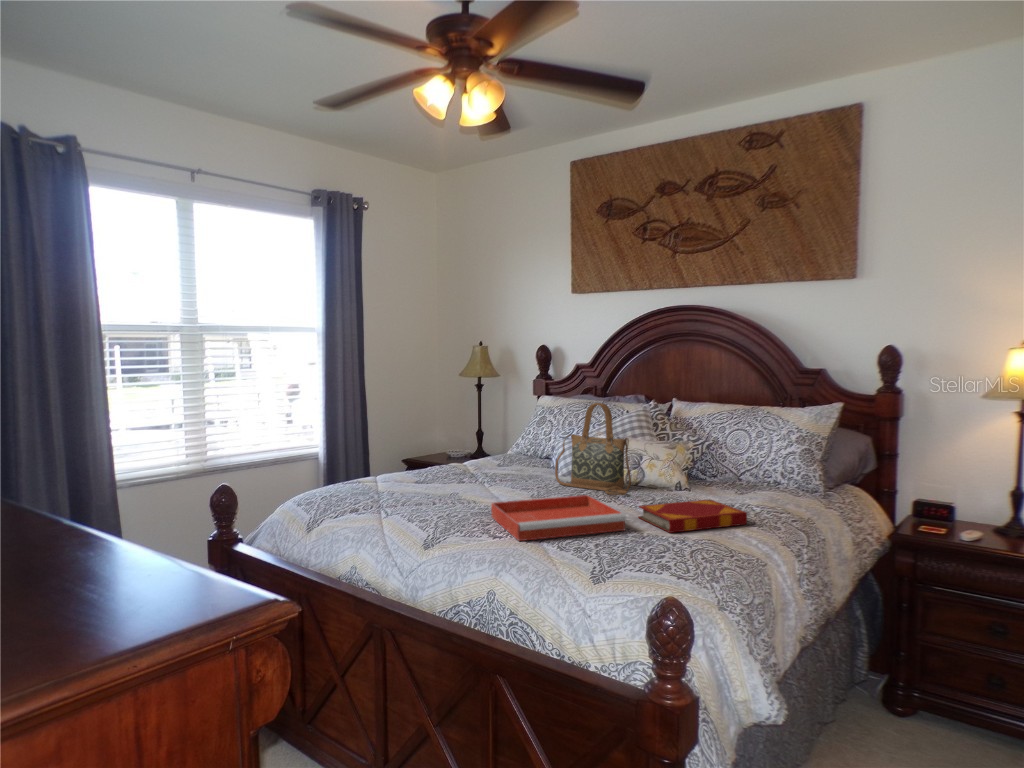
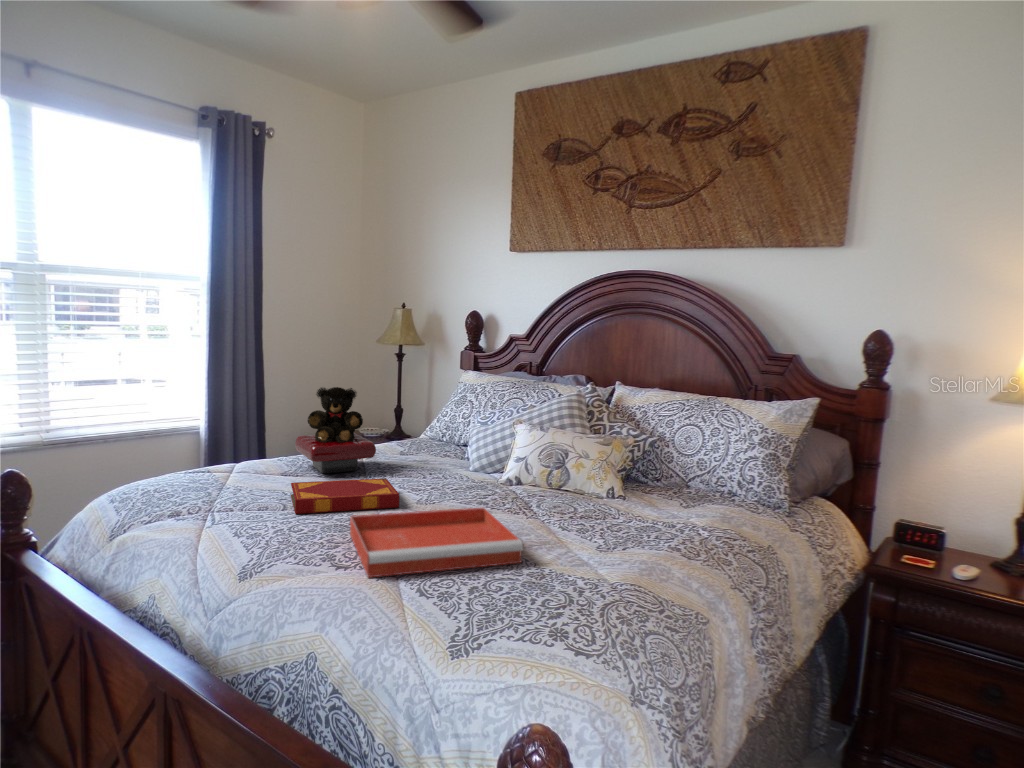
handbag: present [555,403,631,495] -> none [458,385,550,506]
teddy bear: none [422,411,487,479] -> present [295,387,376,473]
hardback book: present [639,499,747,533] -> present [291,478,399,514]

